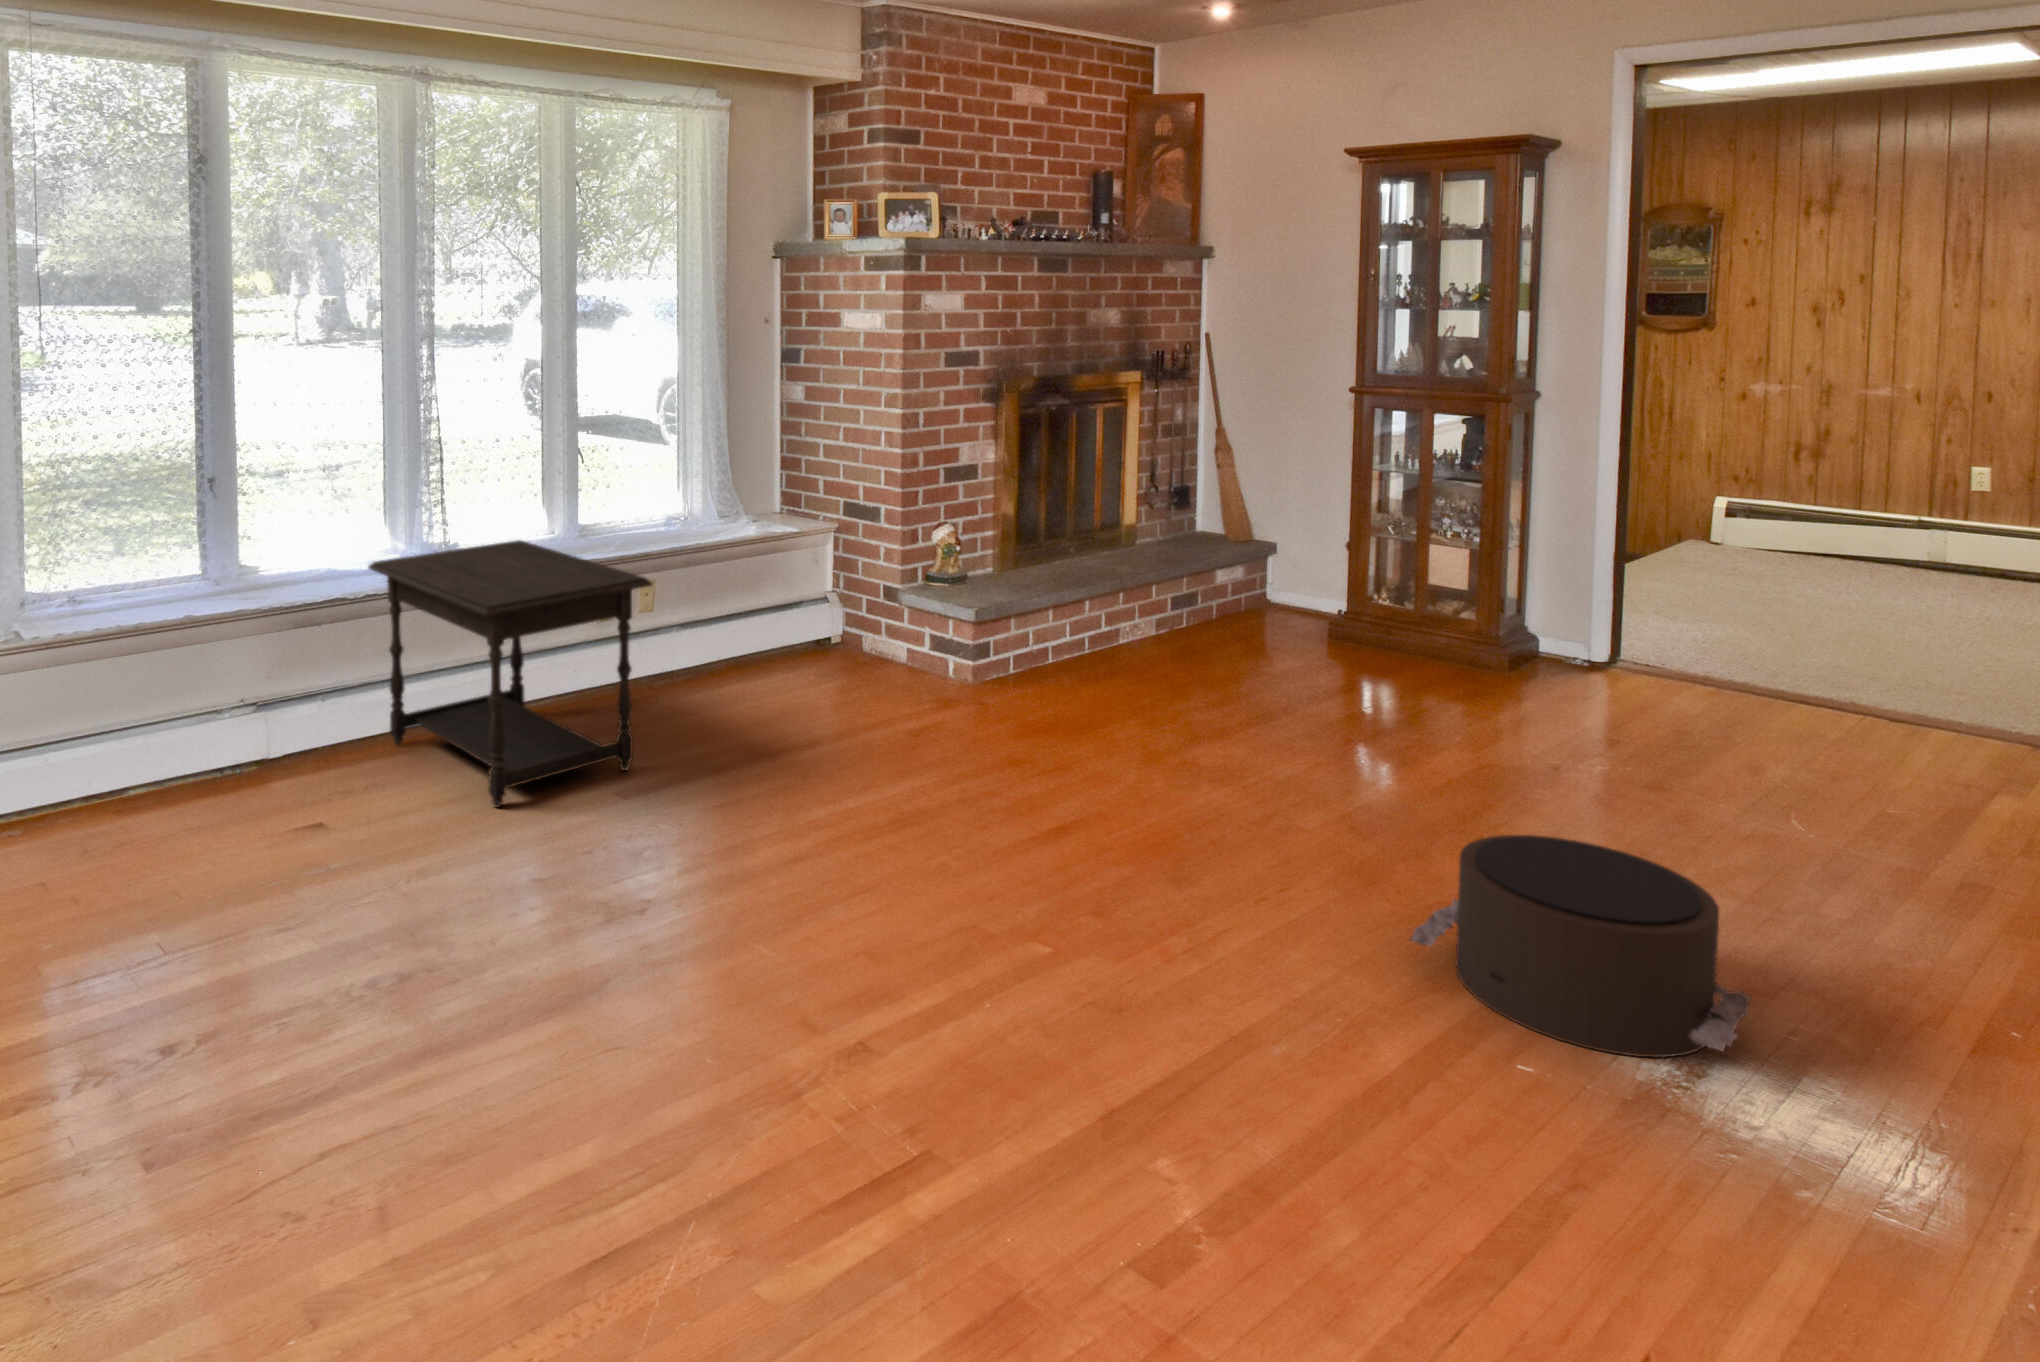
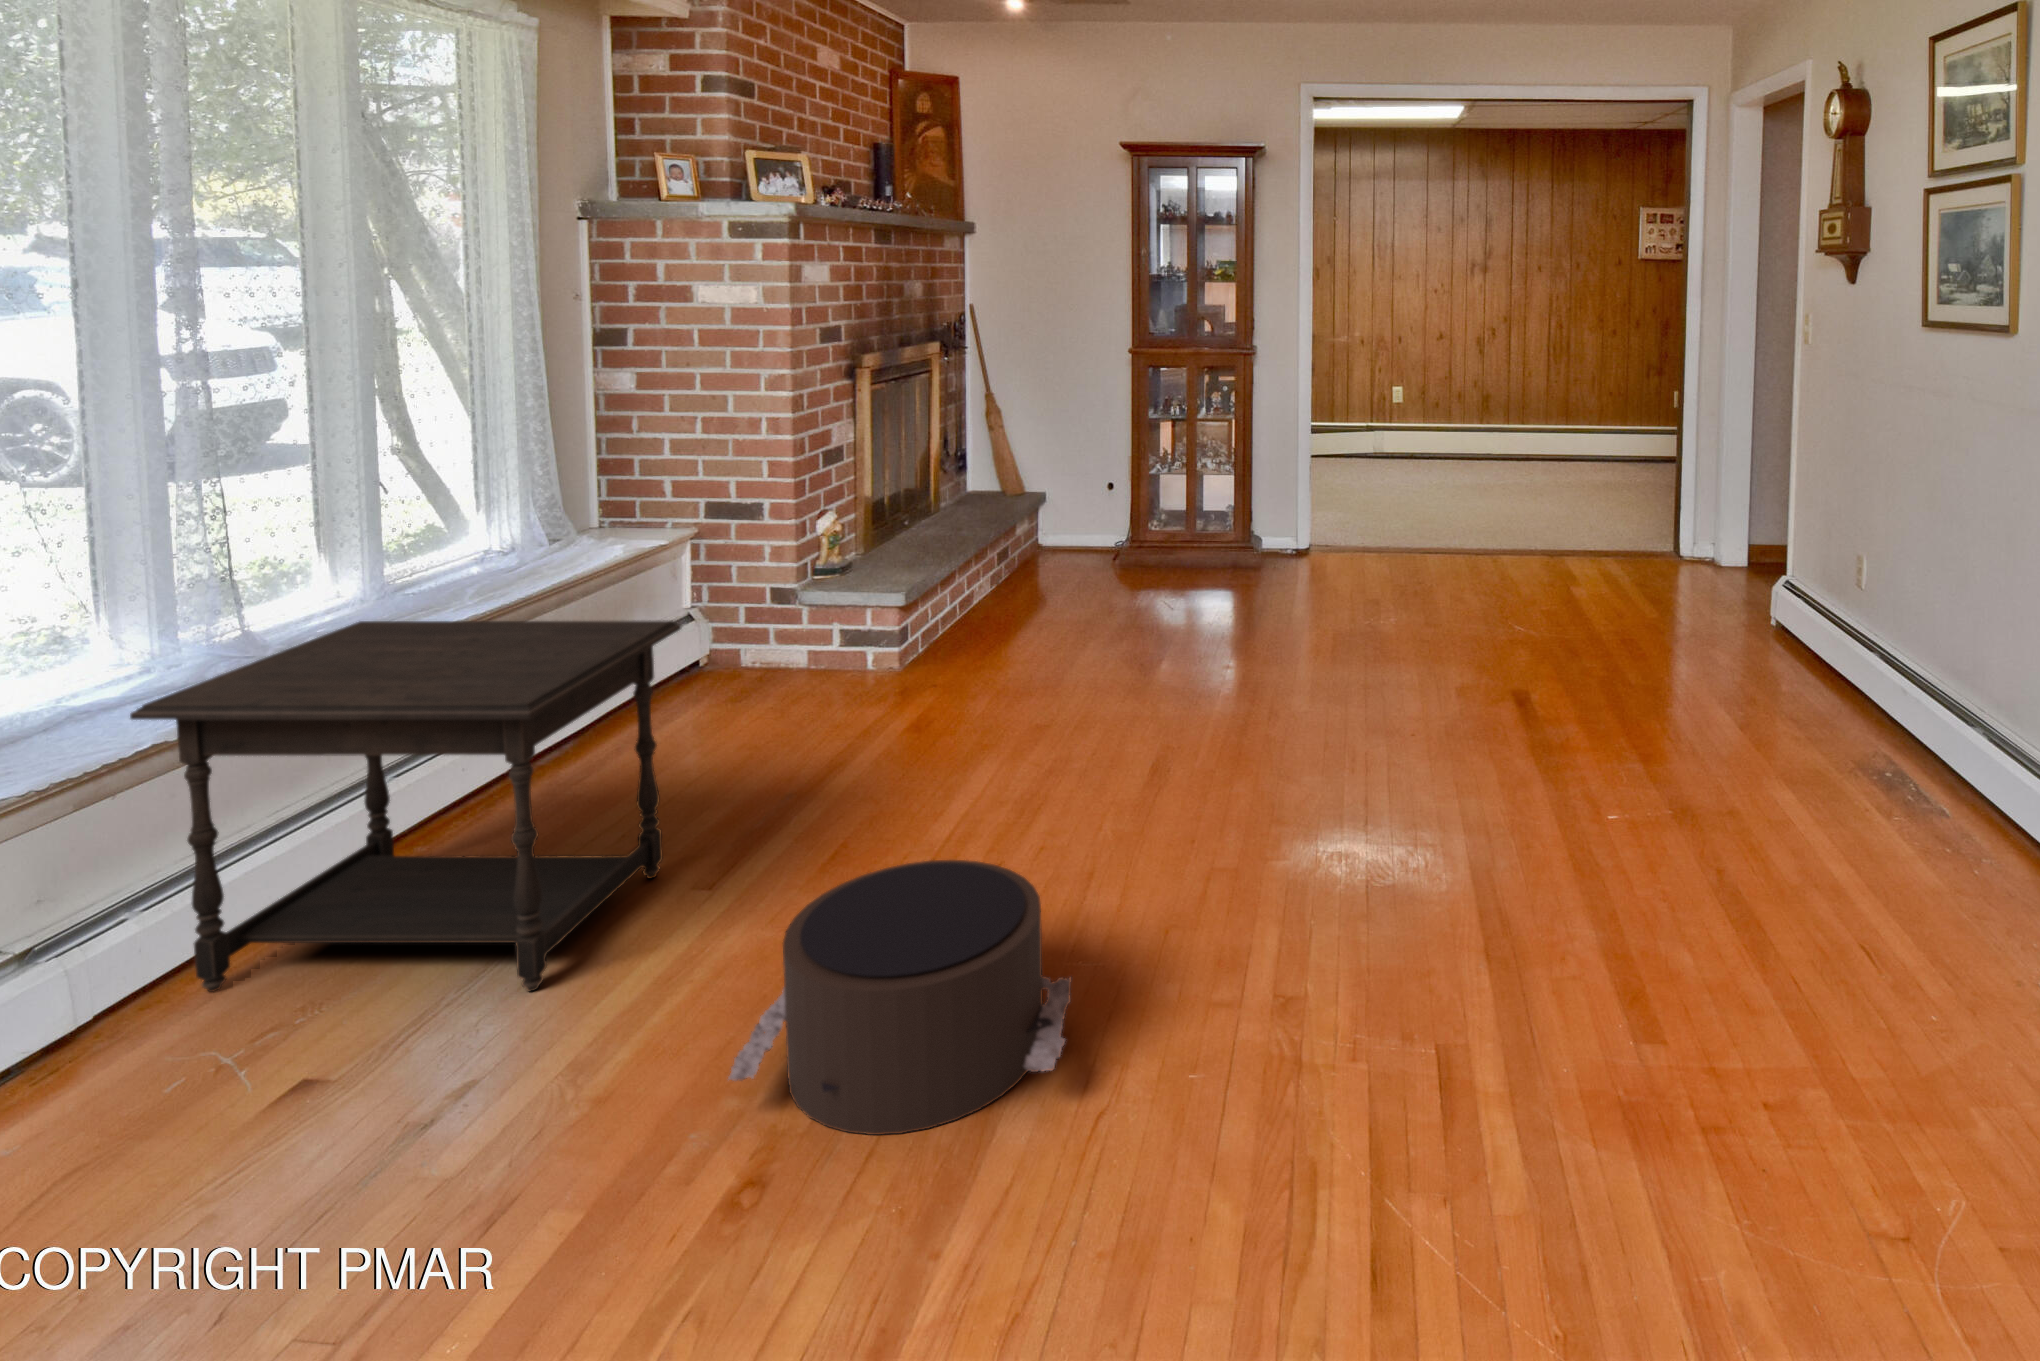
pouf: present [1411,835,1751,1057] -> present [728,860,1071,1135]

